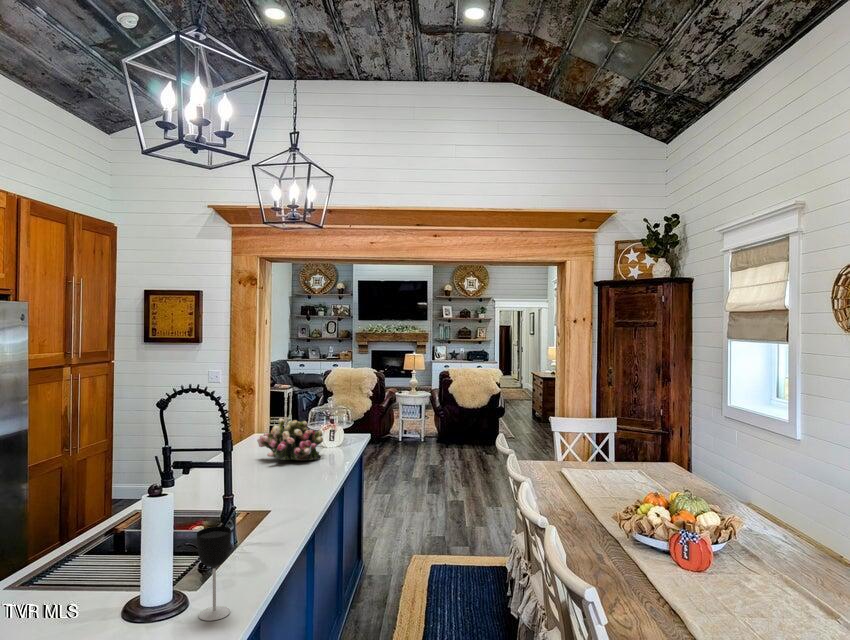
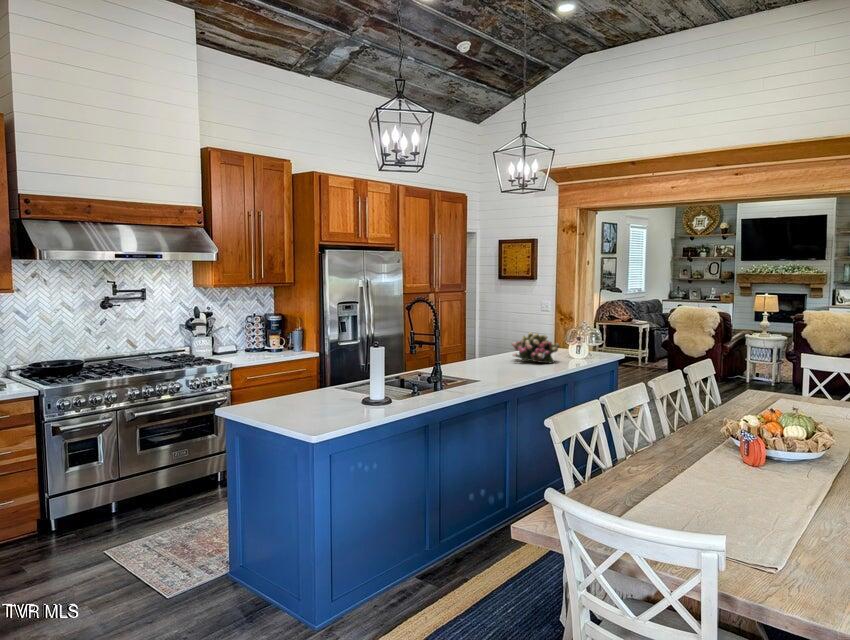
wine glass: present [197,526,231,621] -> none [379,366,396,410]

